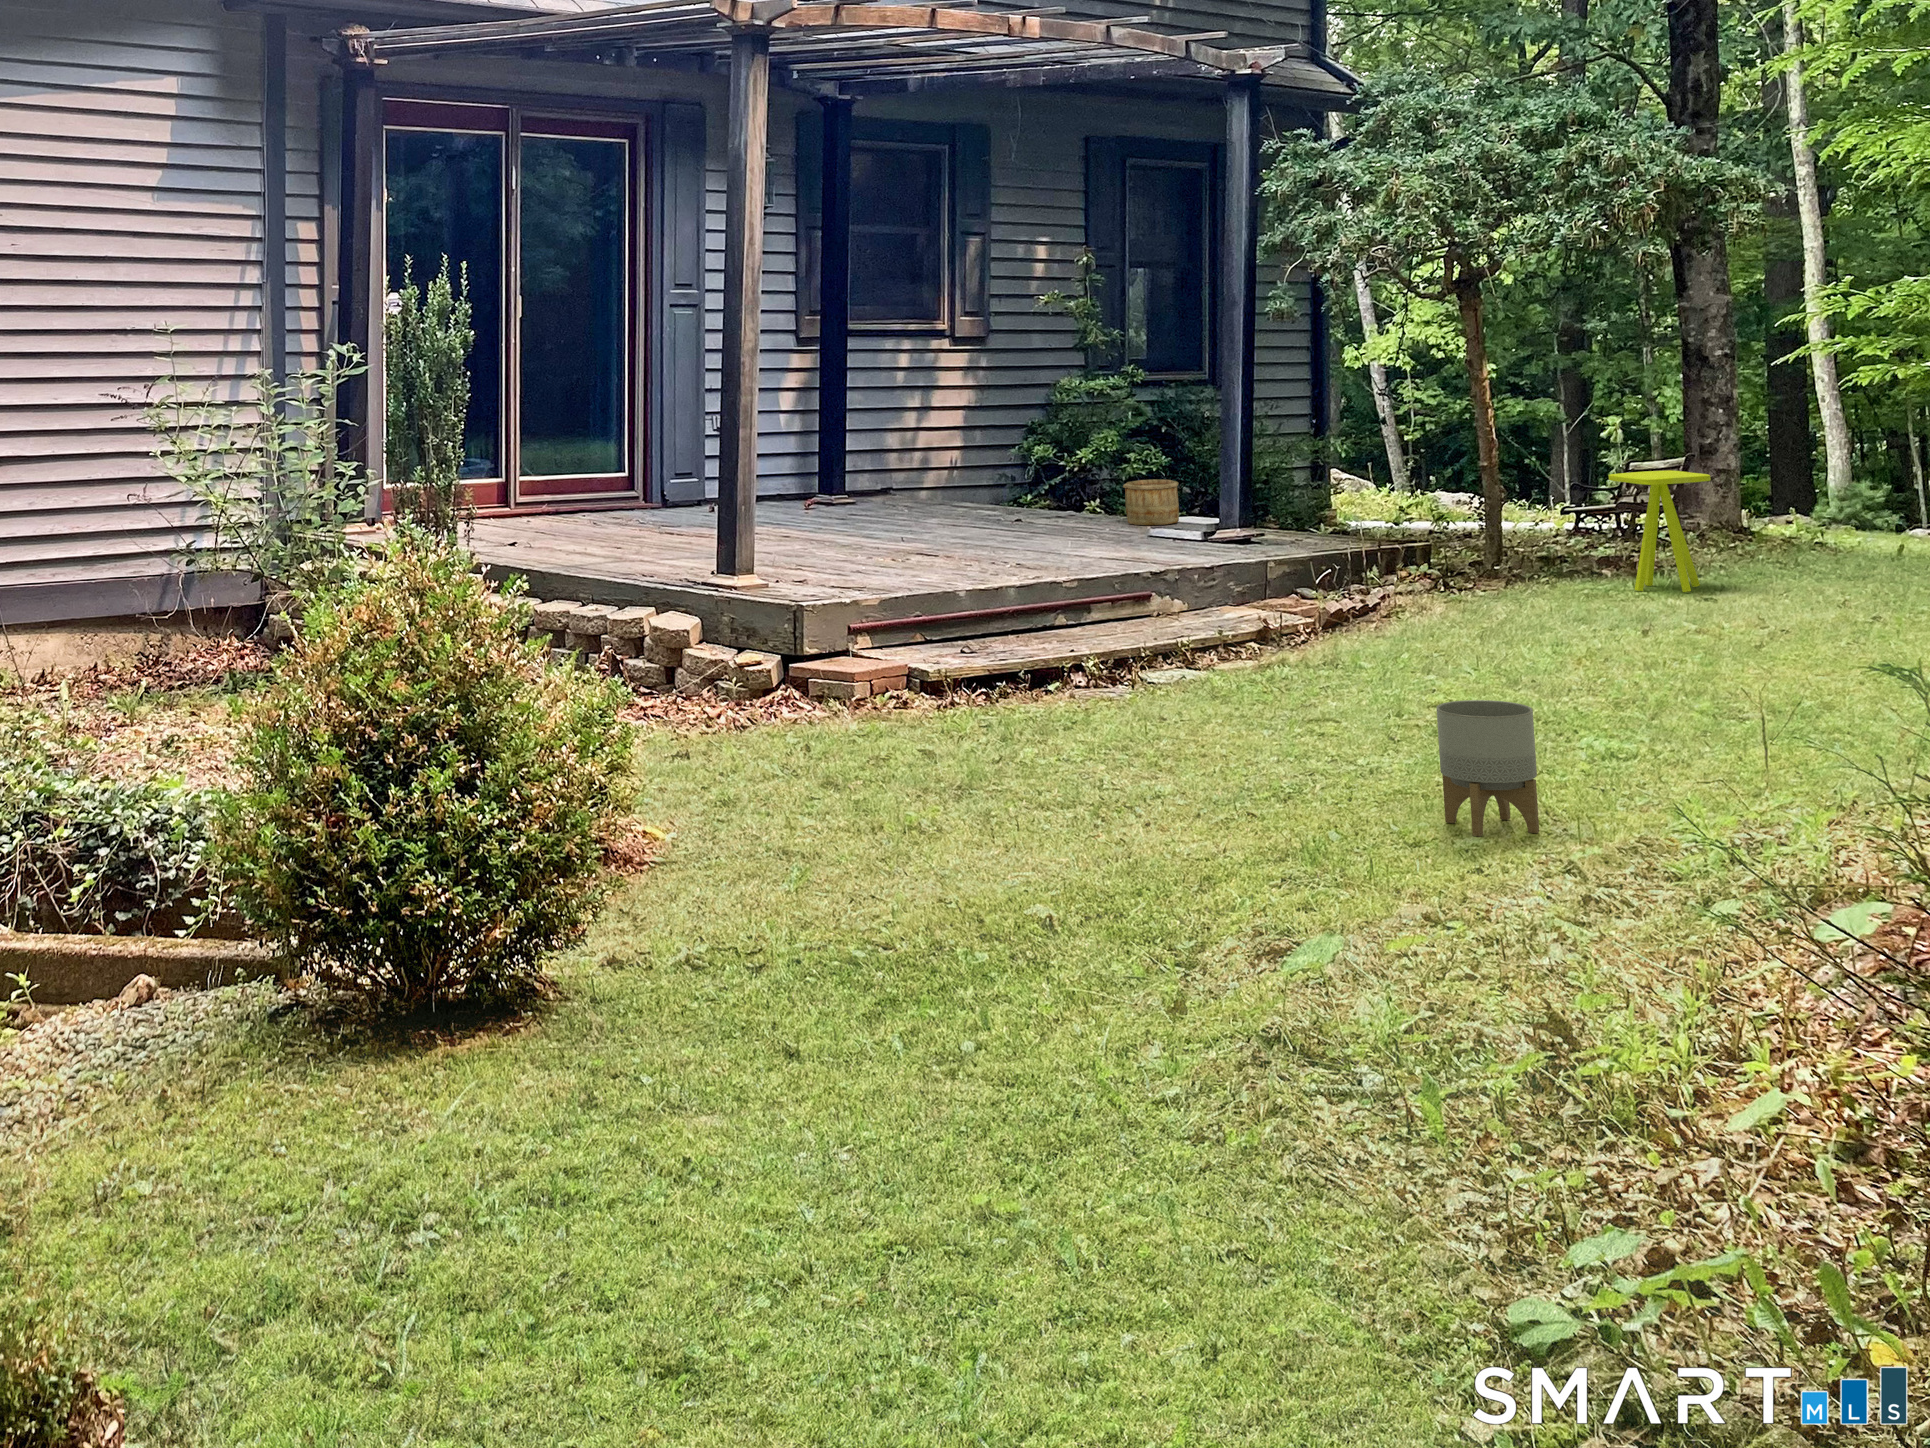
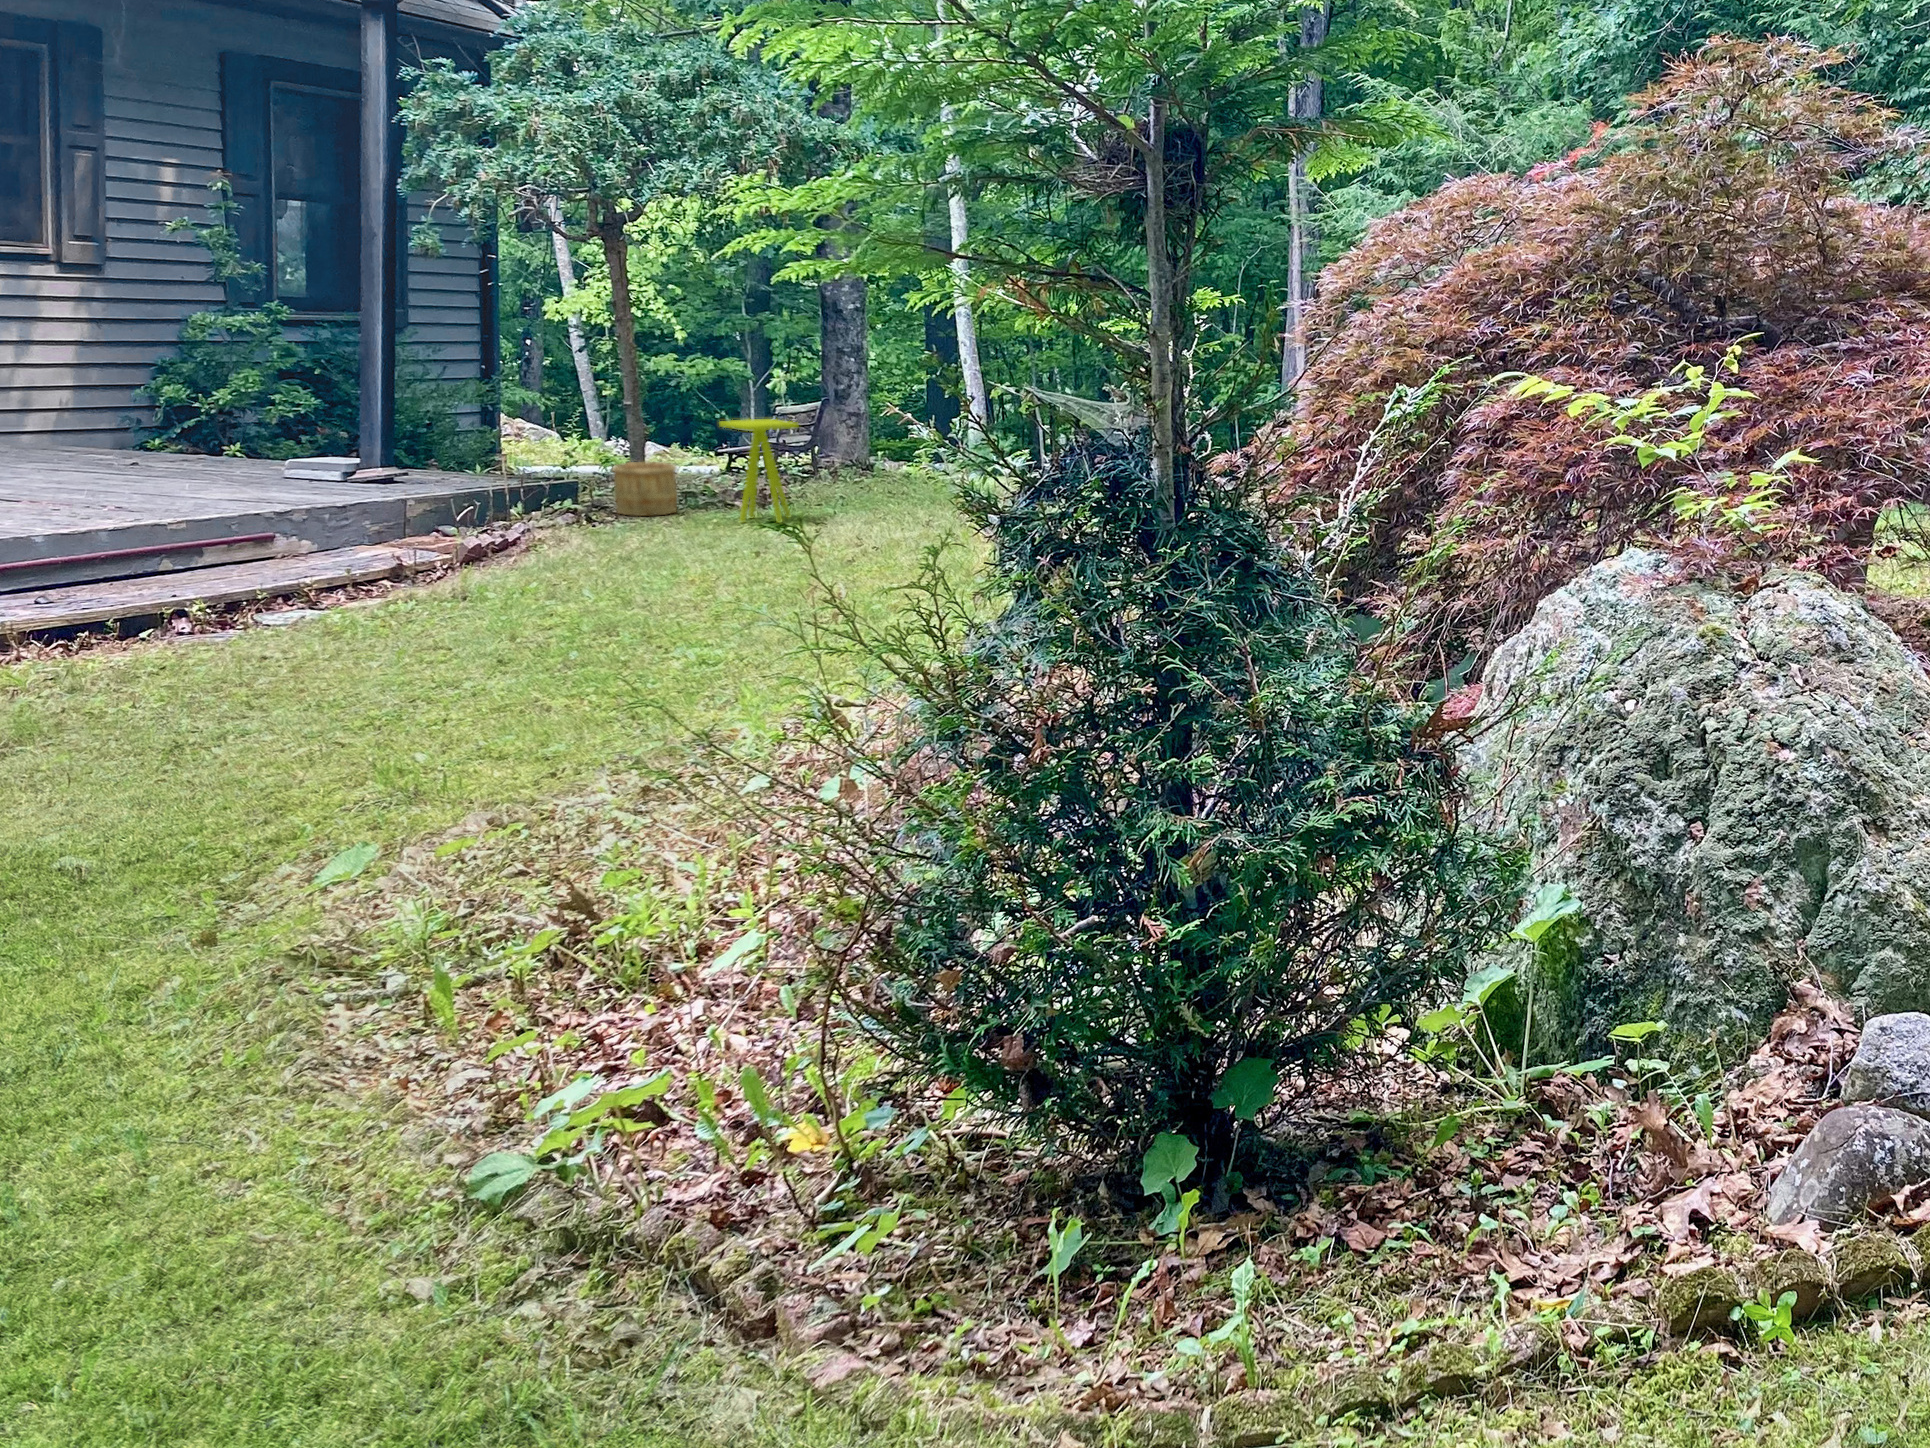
wooden bucket: present [1123,479,1179,525] -> present [612,462,677,516]
planter: present [1436,700,1539,837] -> none [497,613,587,731]

